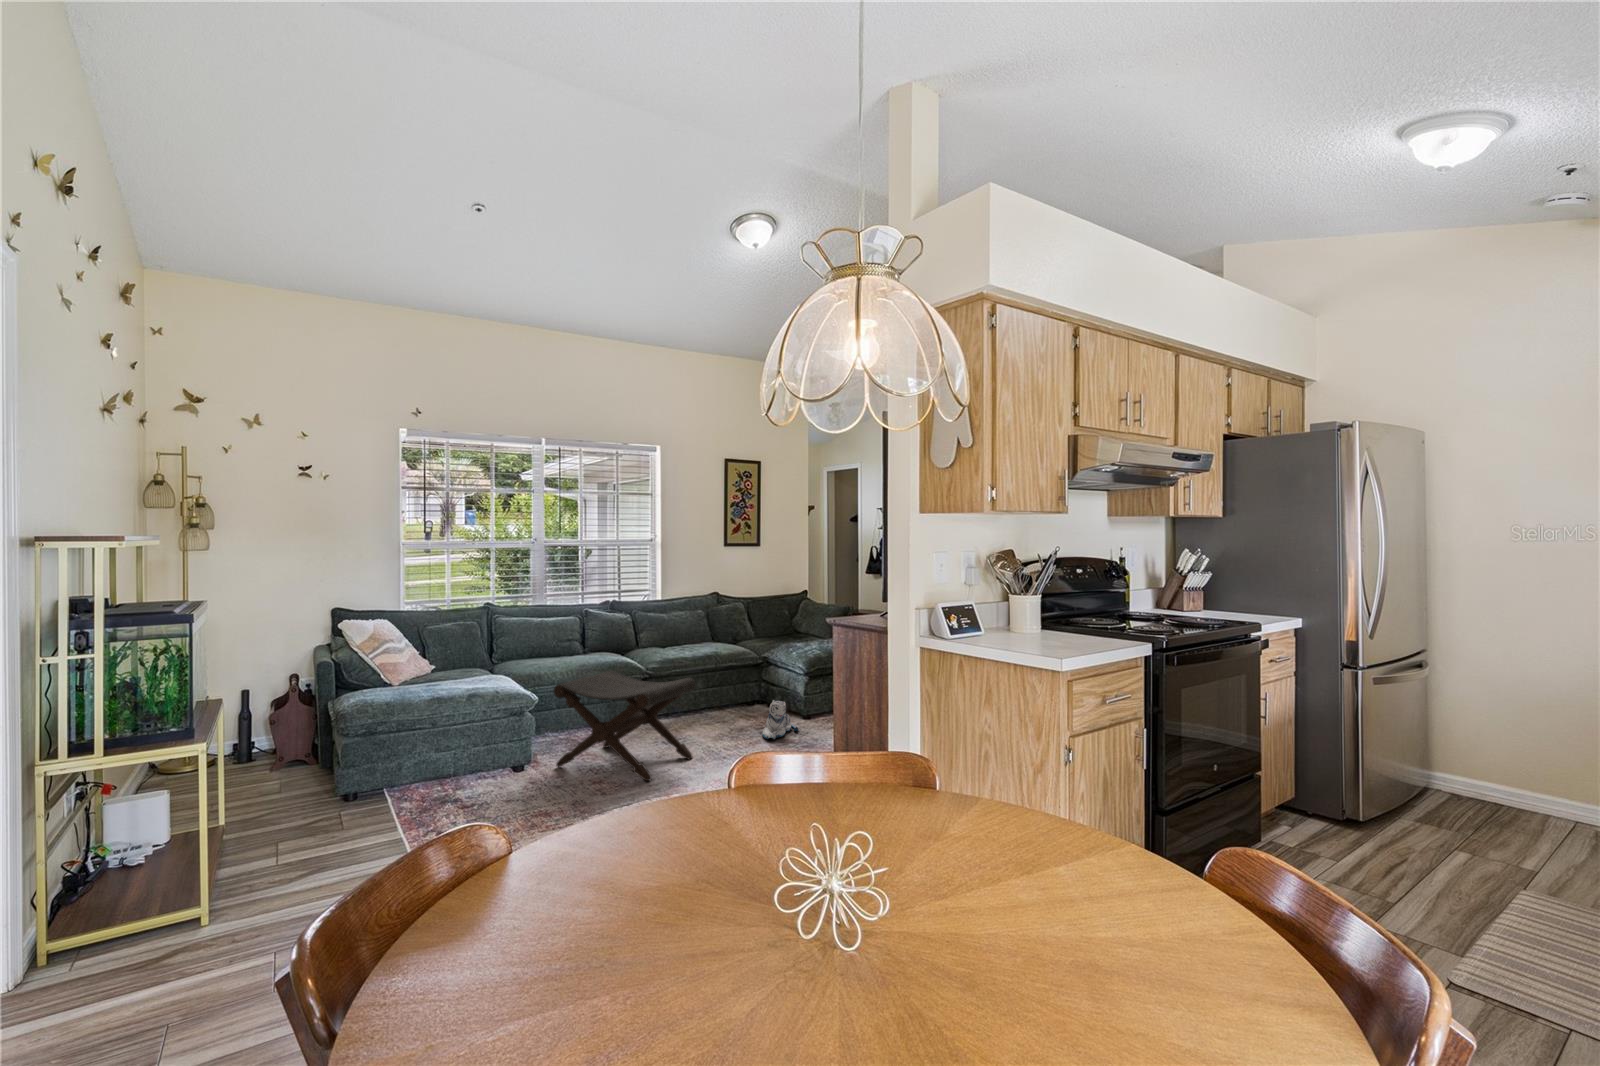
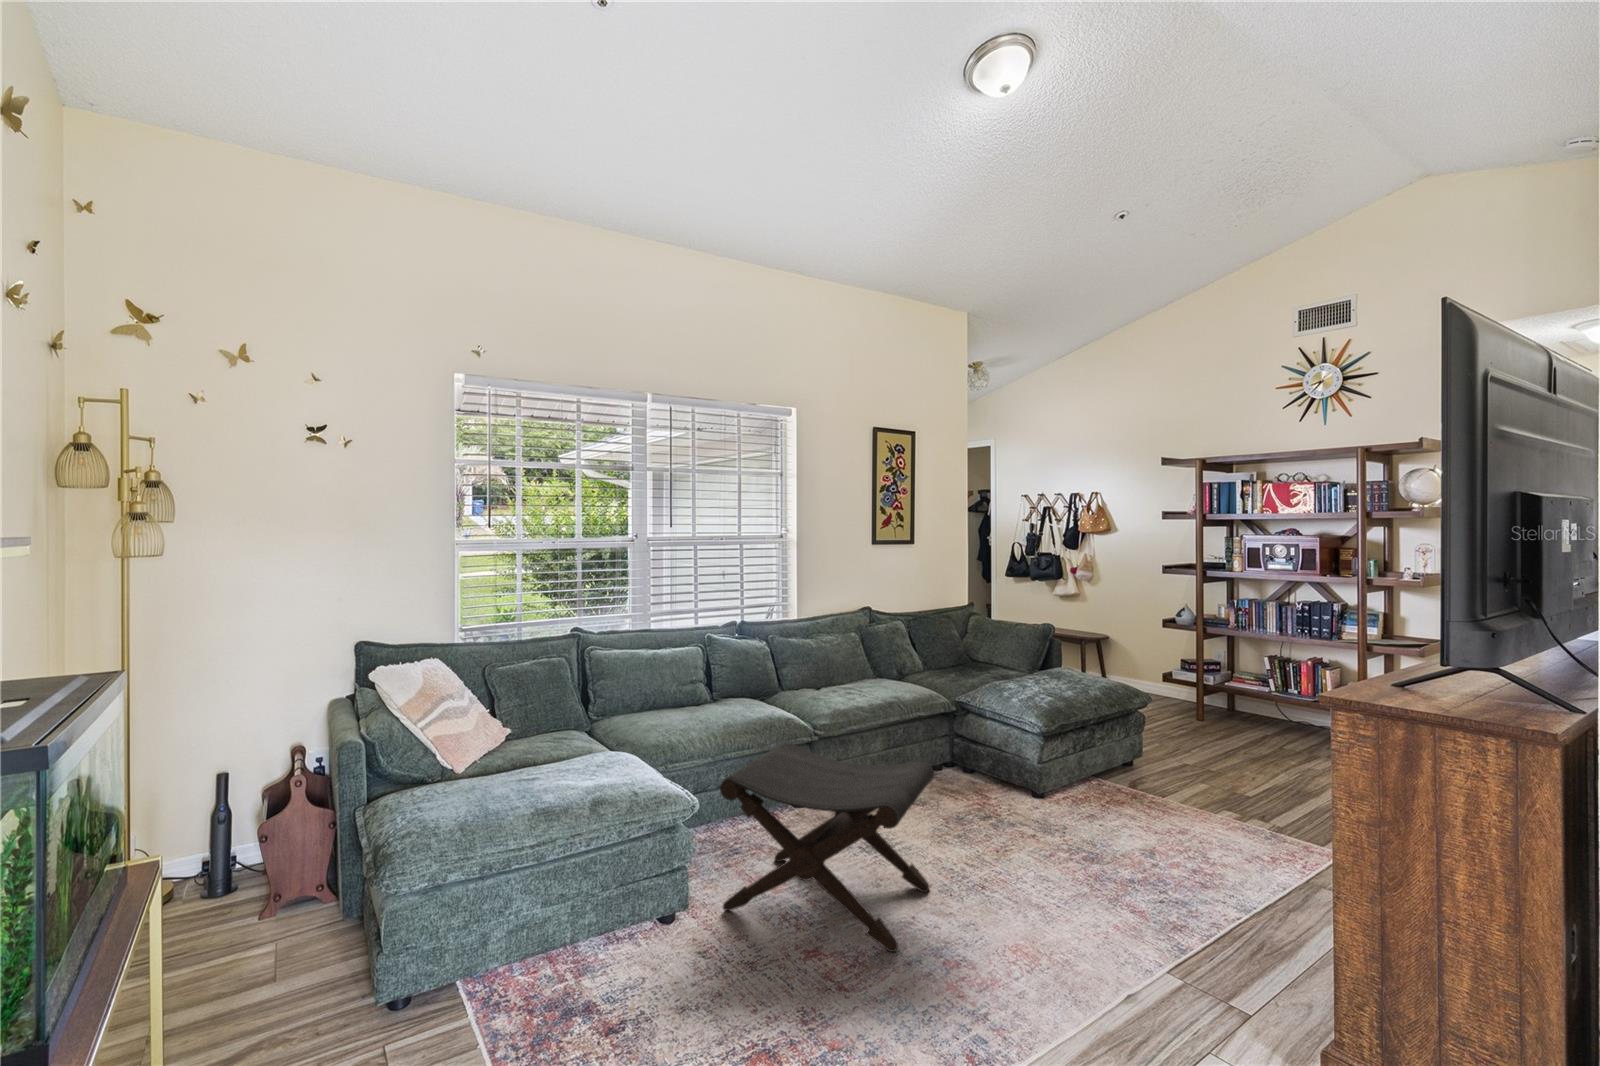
plush toy: present [762,700,798,739] -> none [997,781,1049,846]

